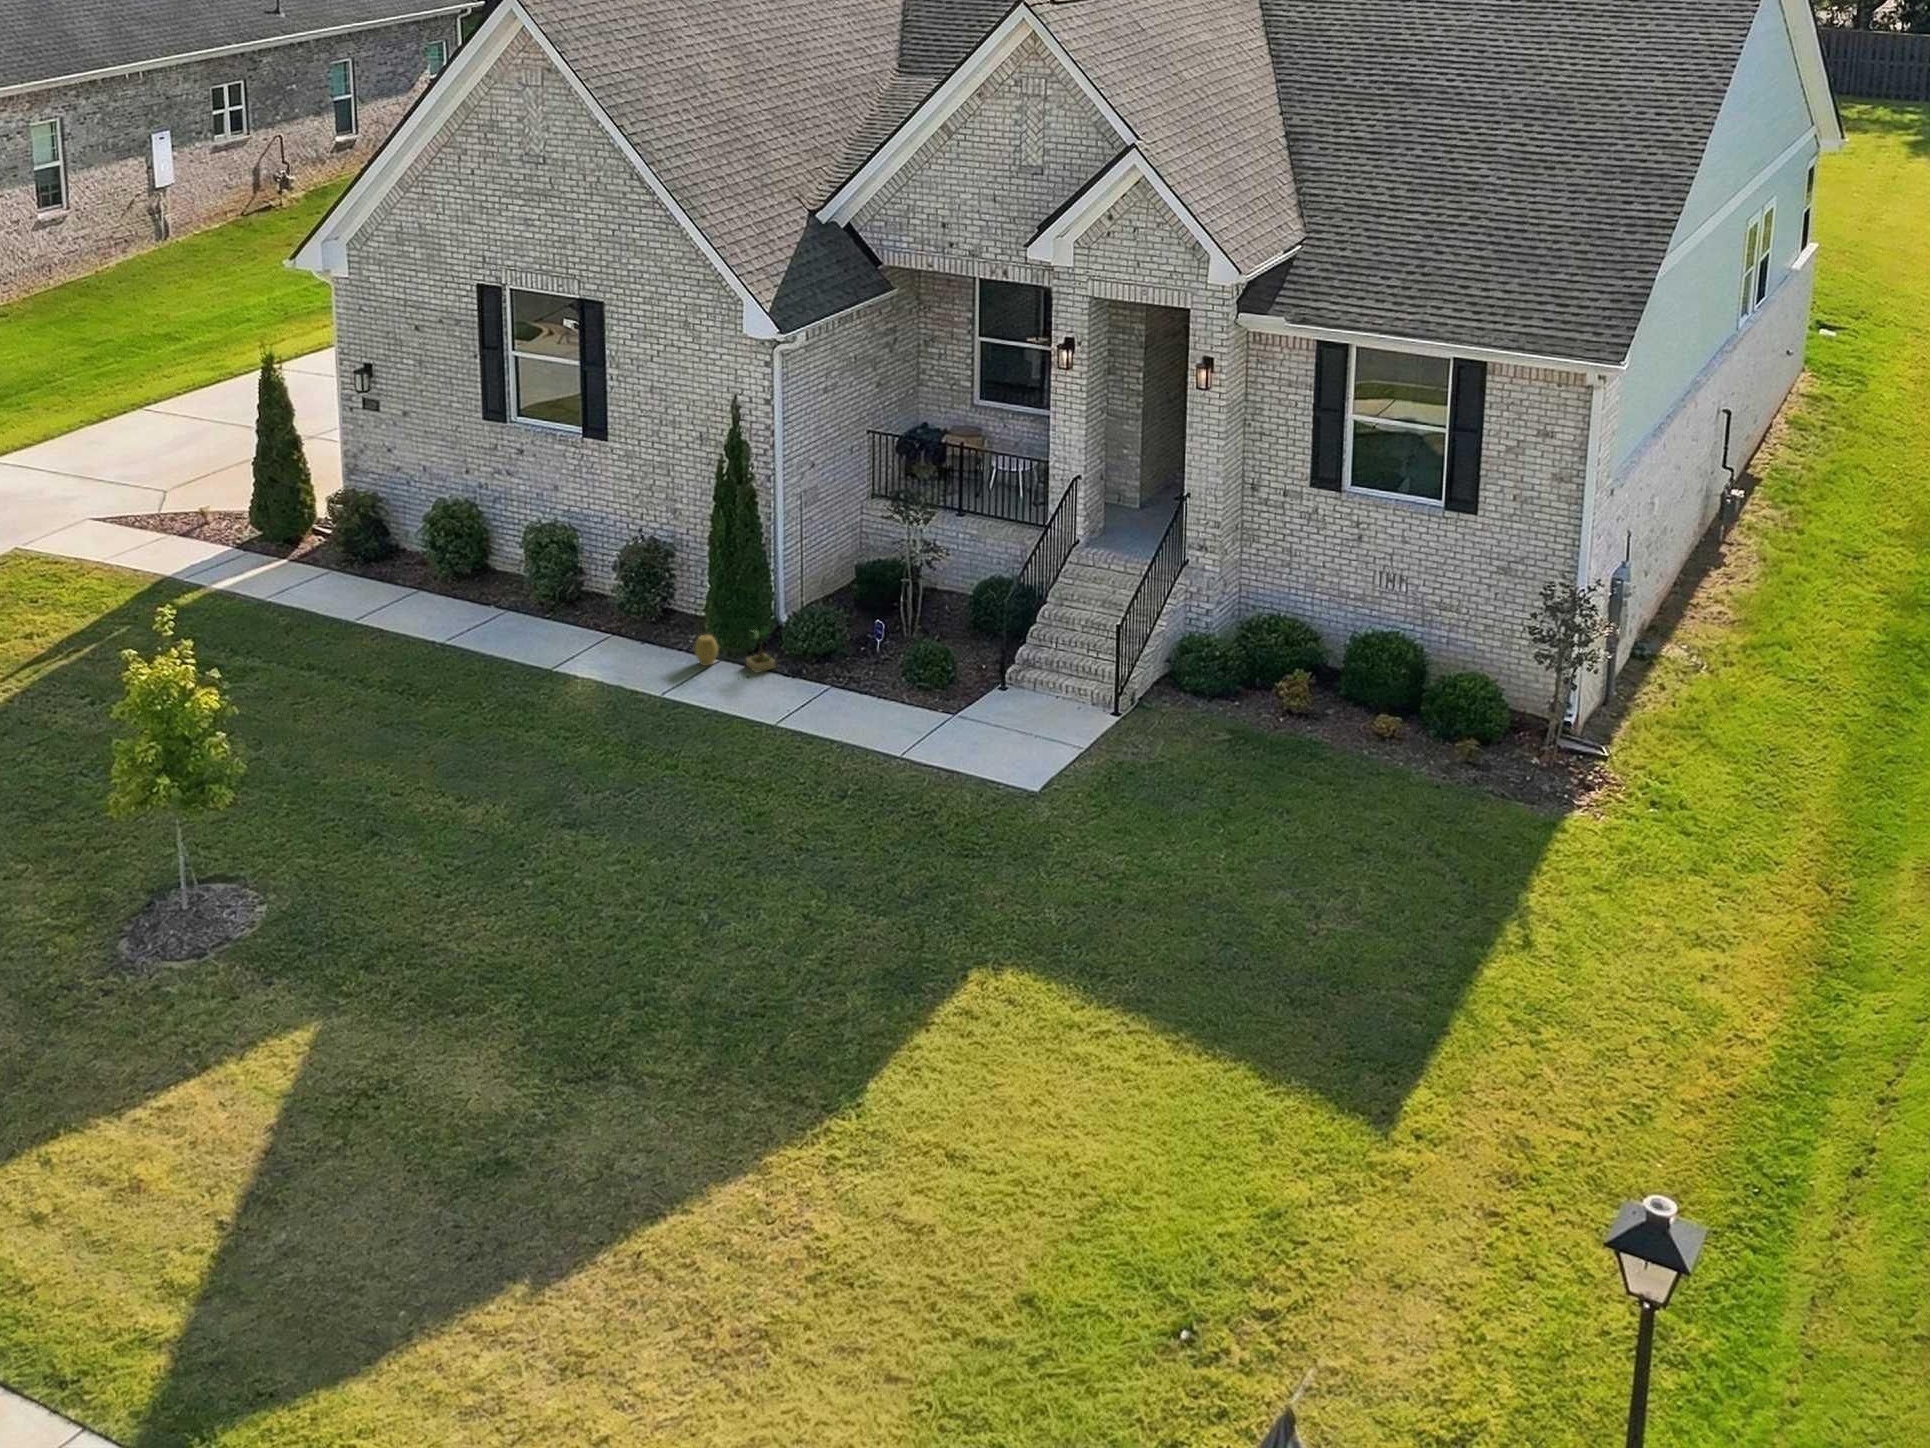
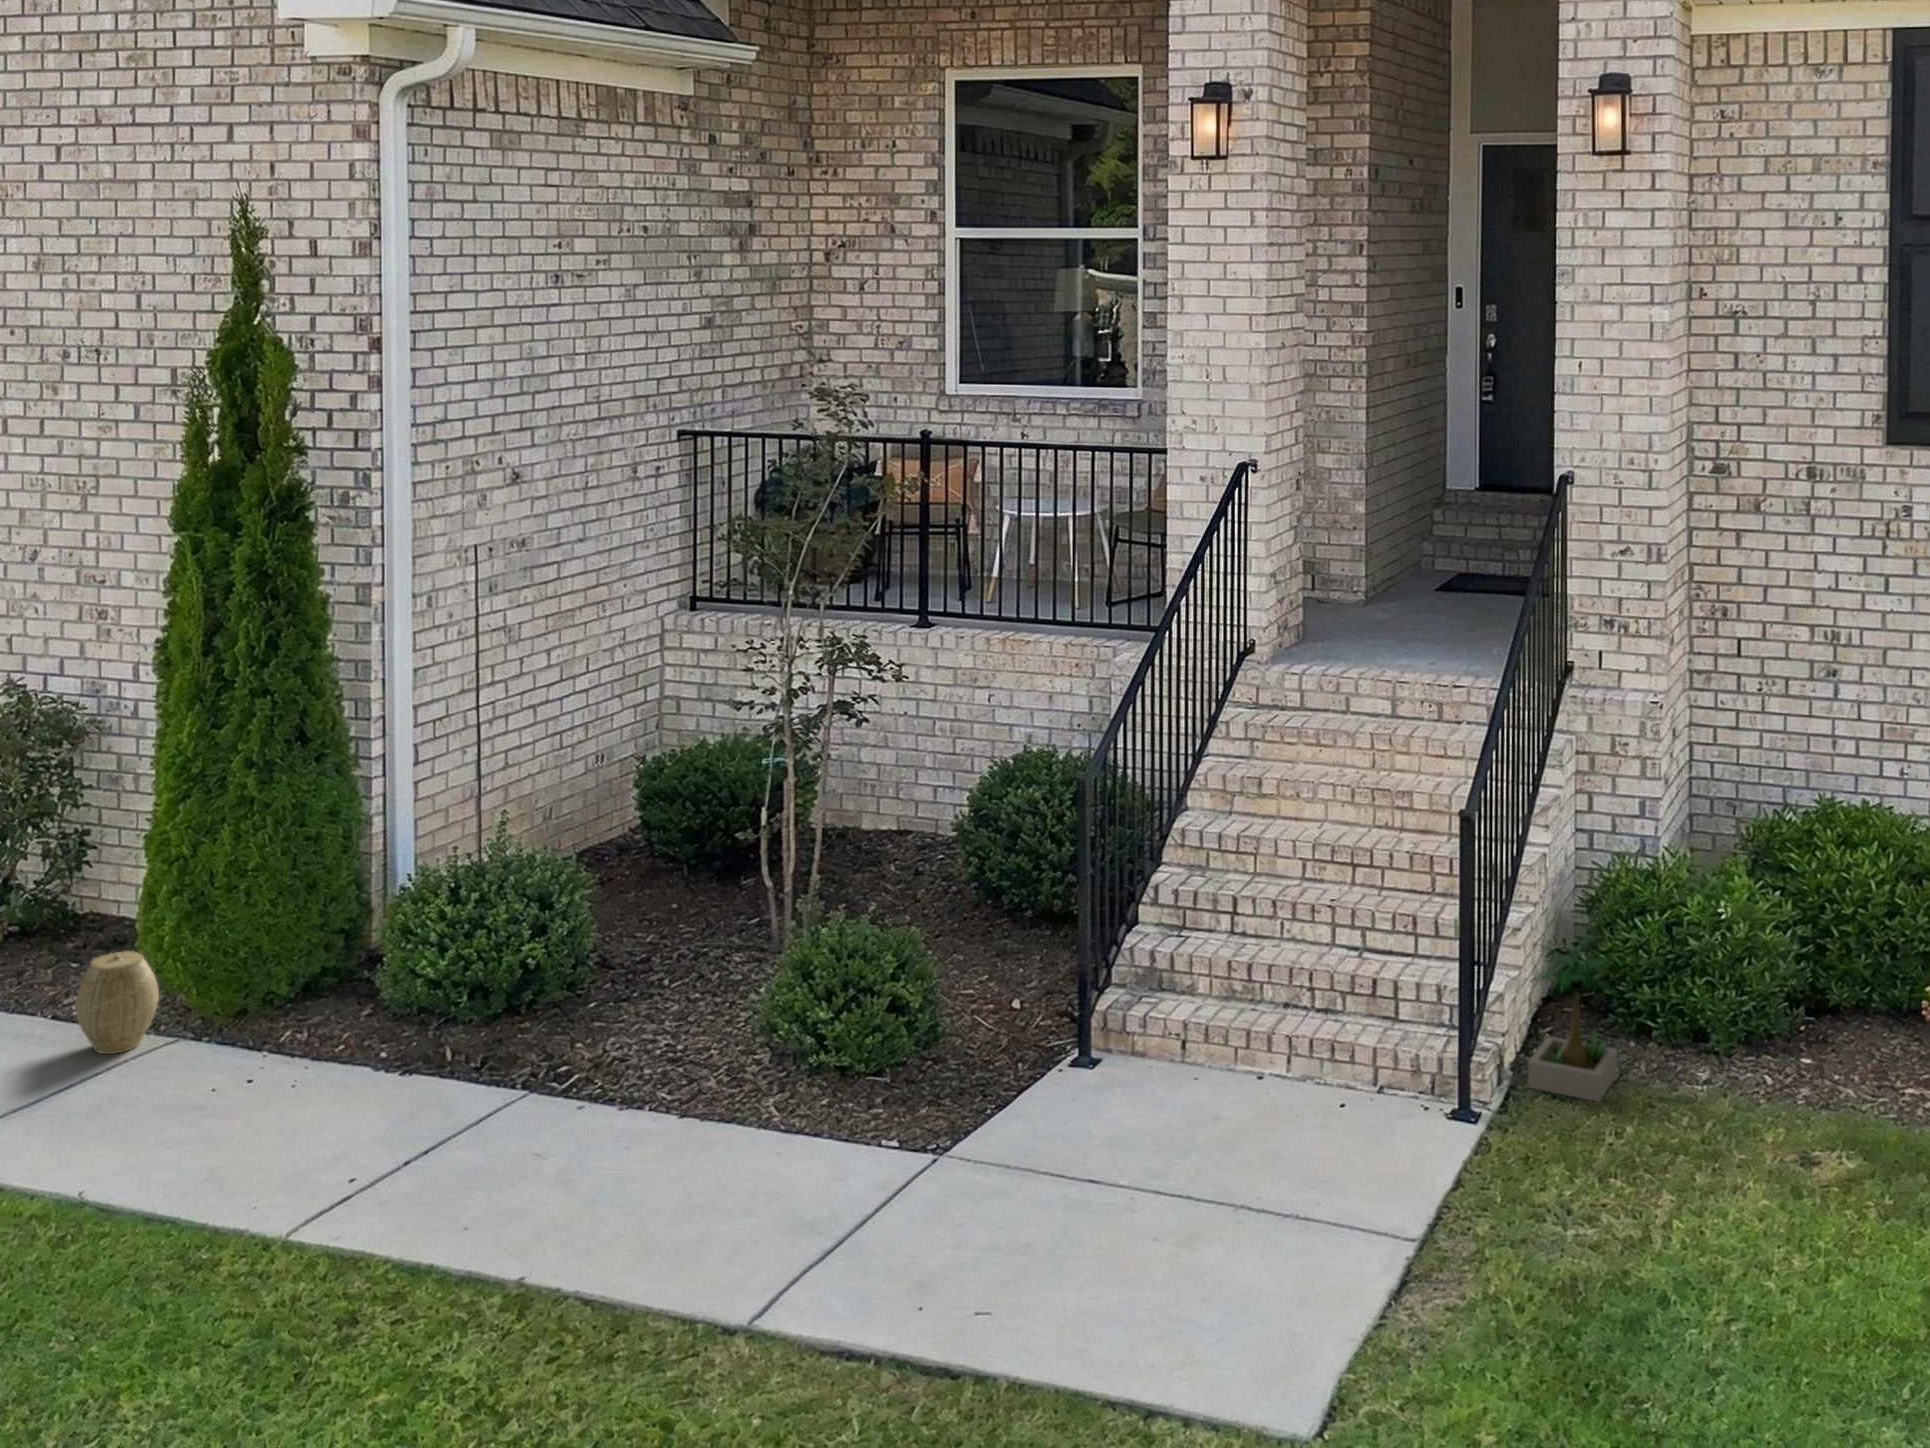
potted plant: present [746,628,775,673] -> present [1528,939,1618,1102]

